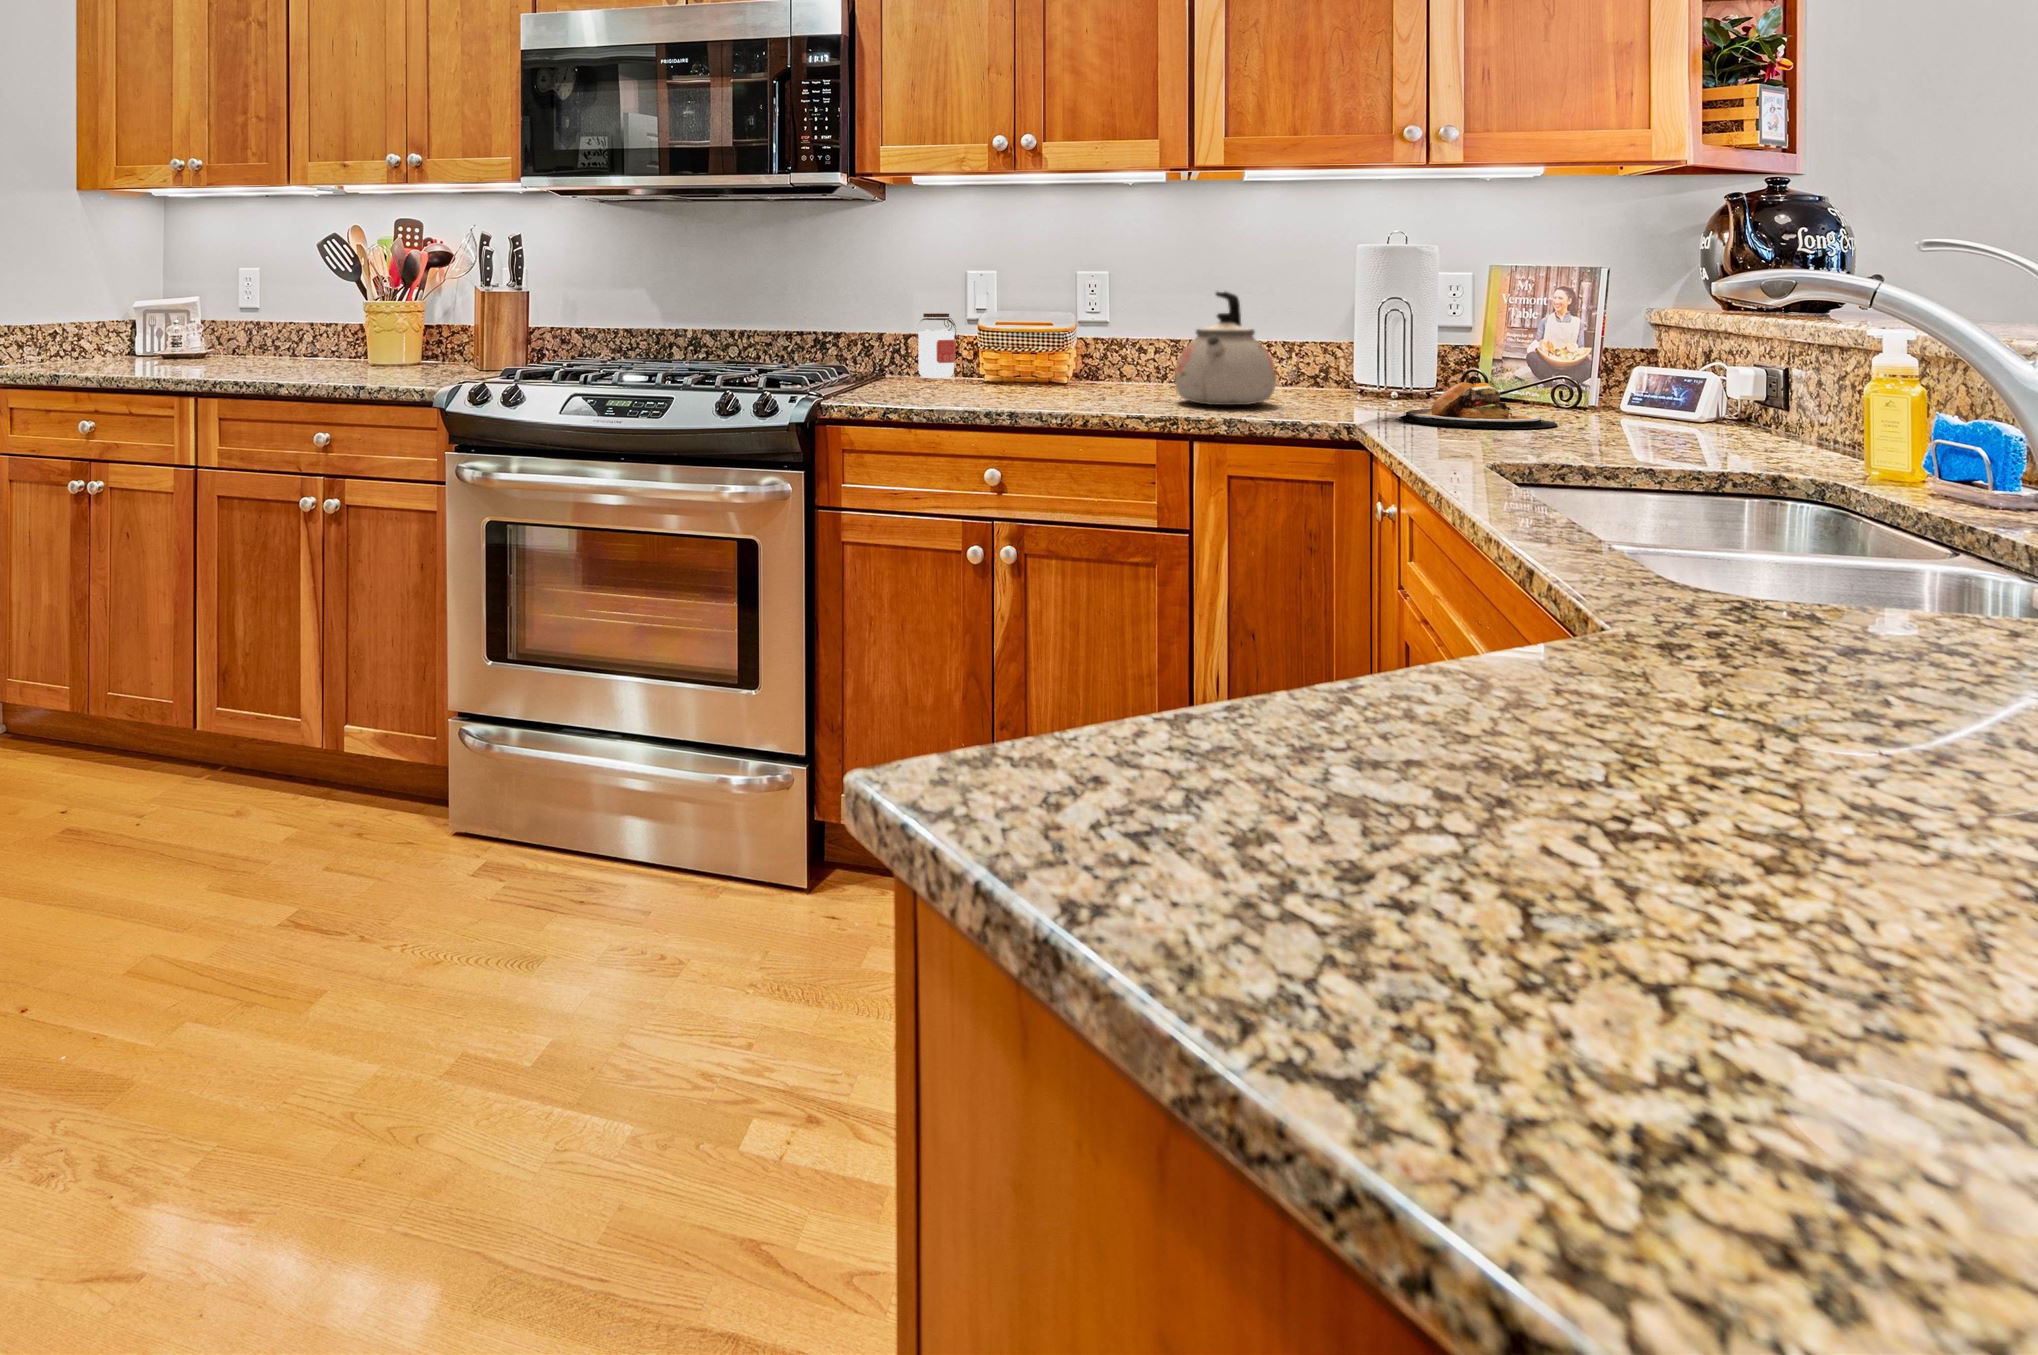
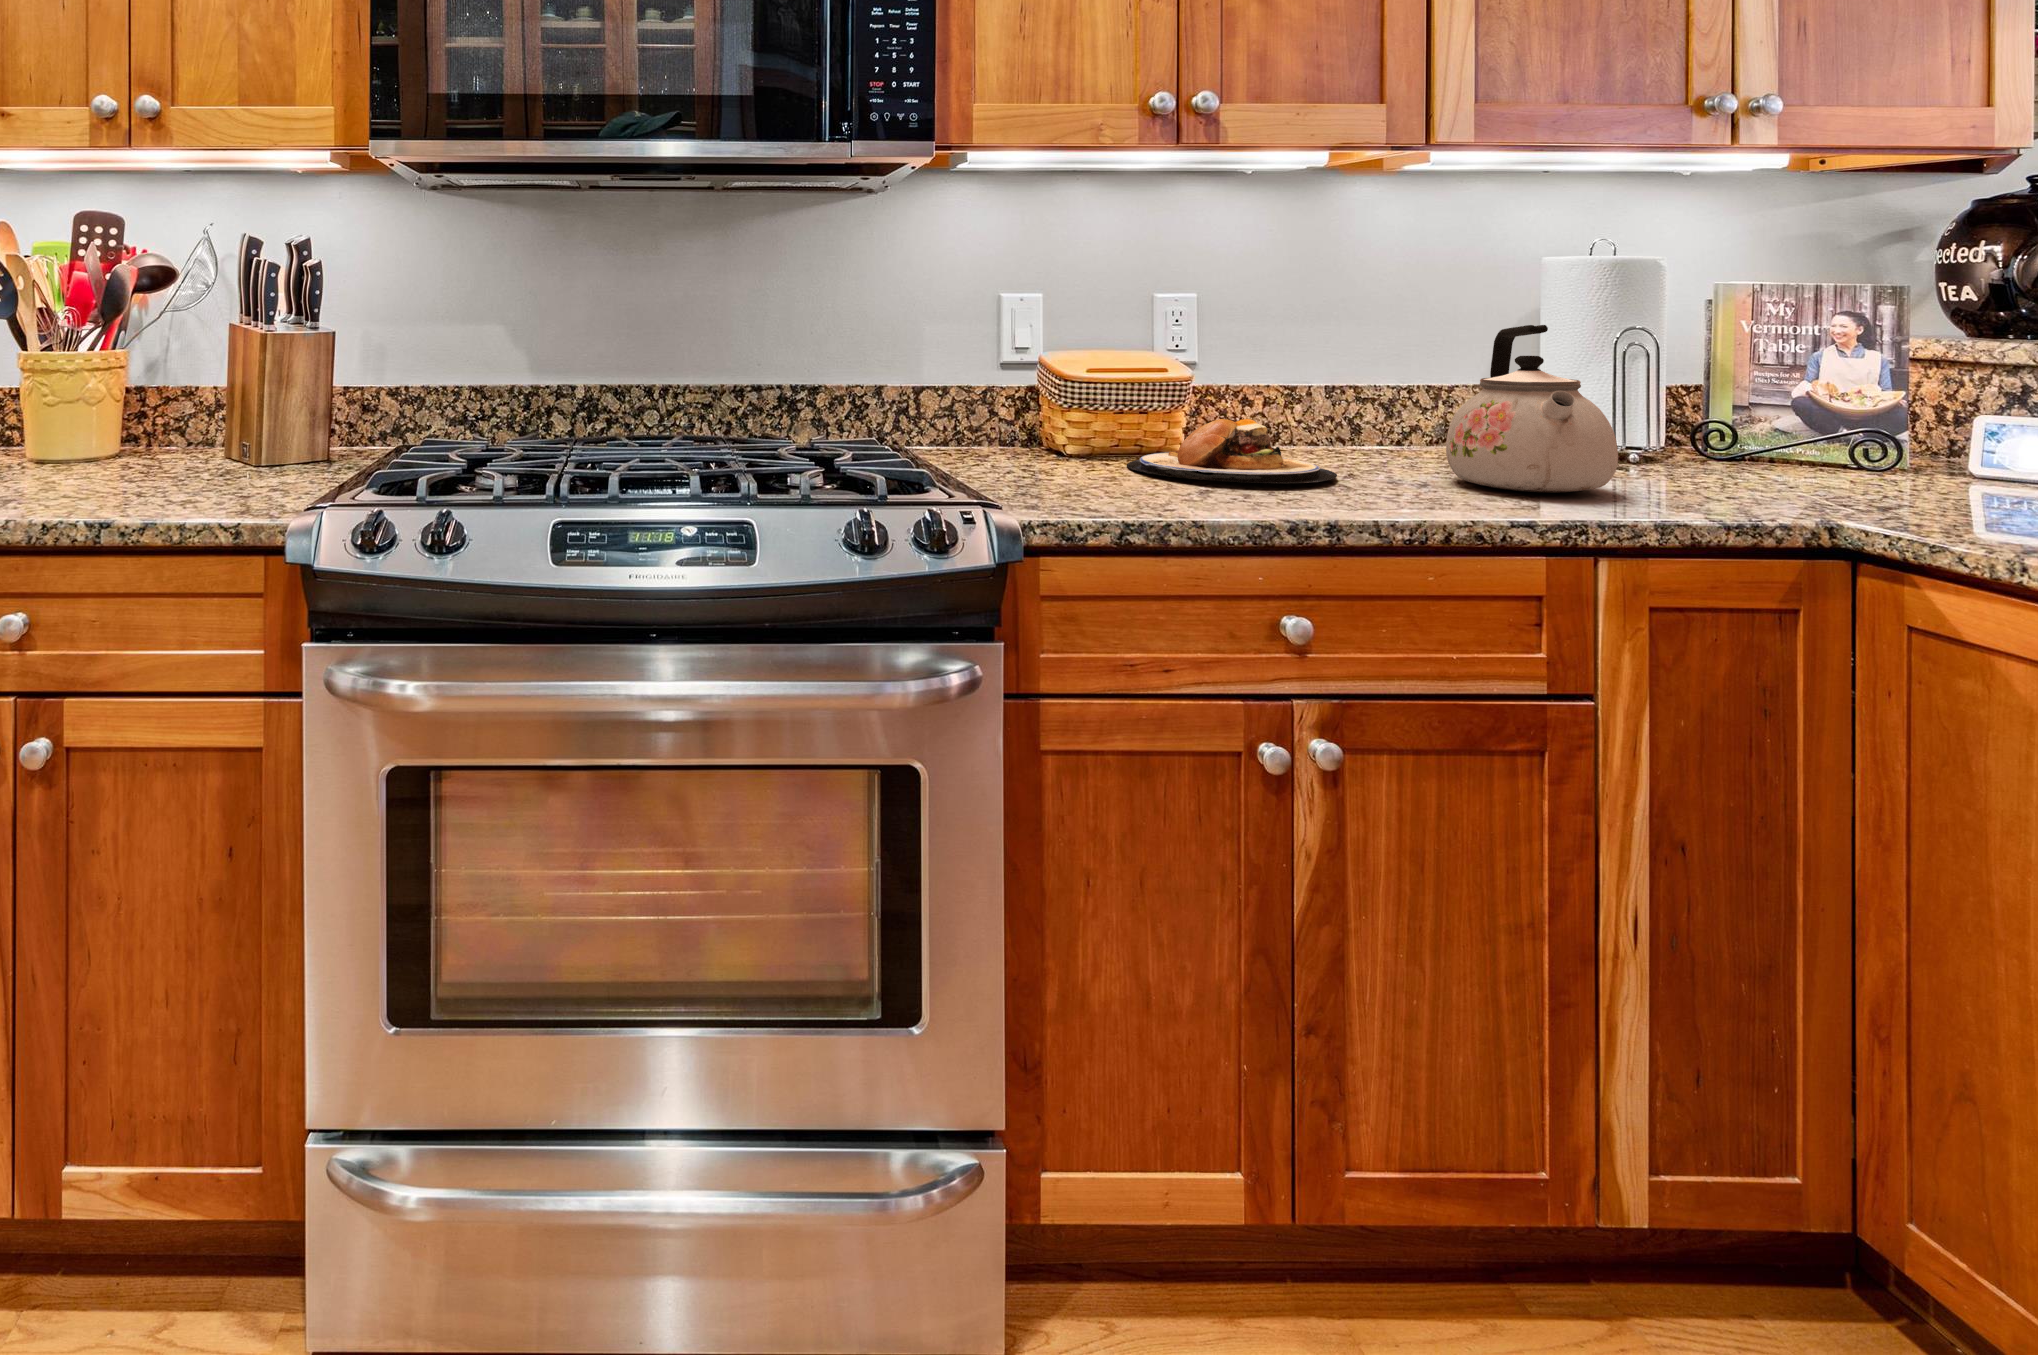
jar: present [918,313,956,378] -> none [969,357,1026,454]
plate: present [1399,382,1557,428] -> present [1127,419,1337,483]

